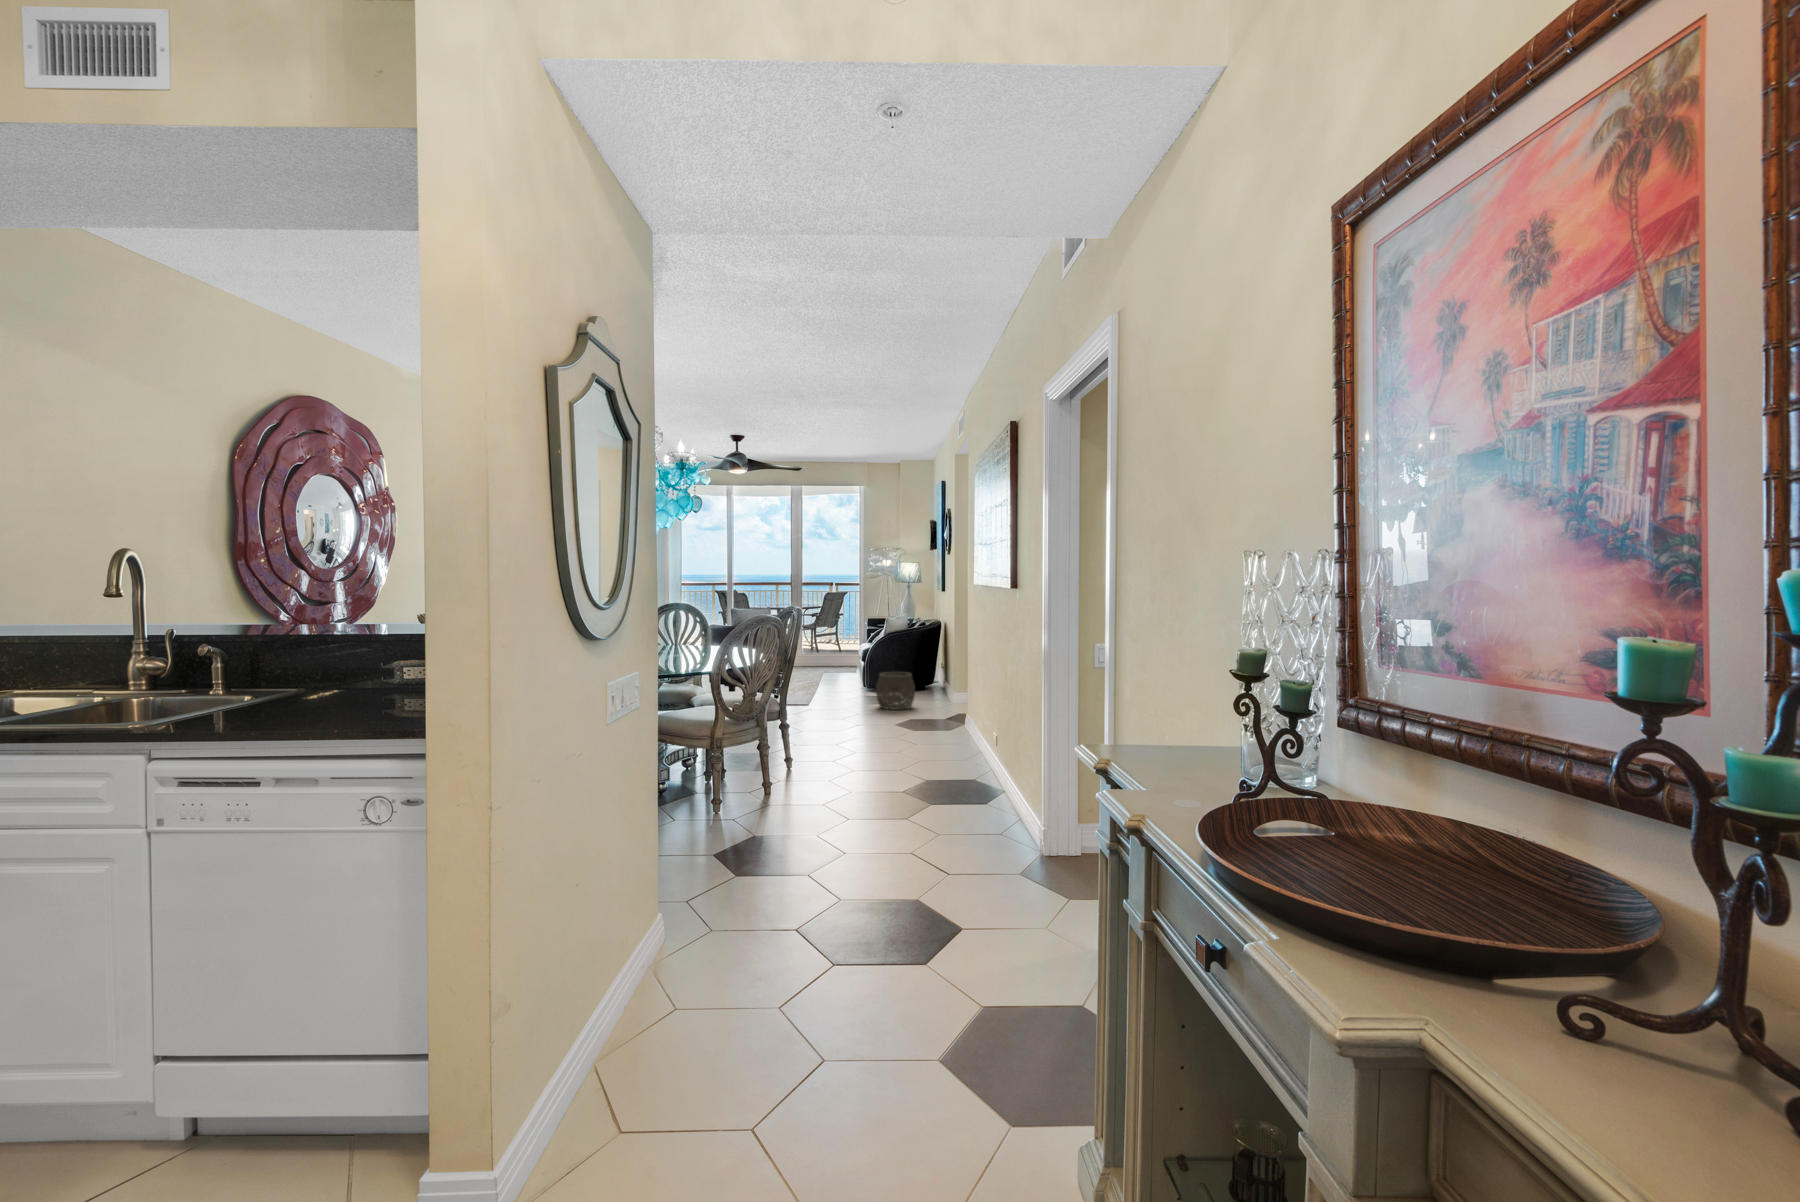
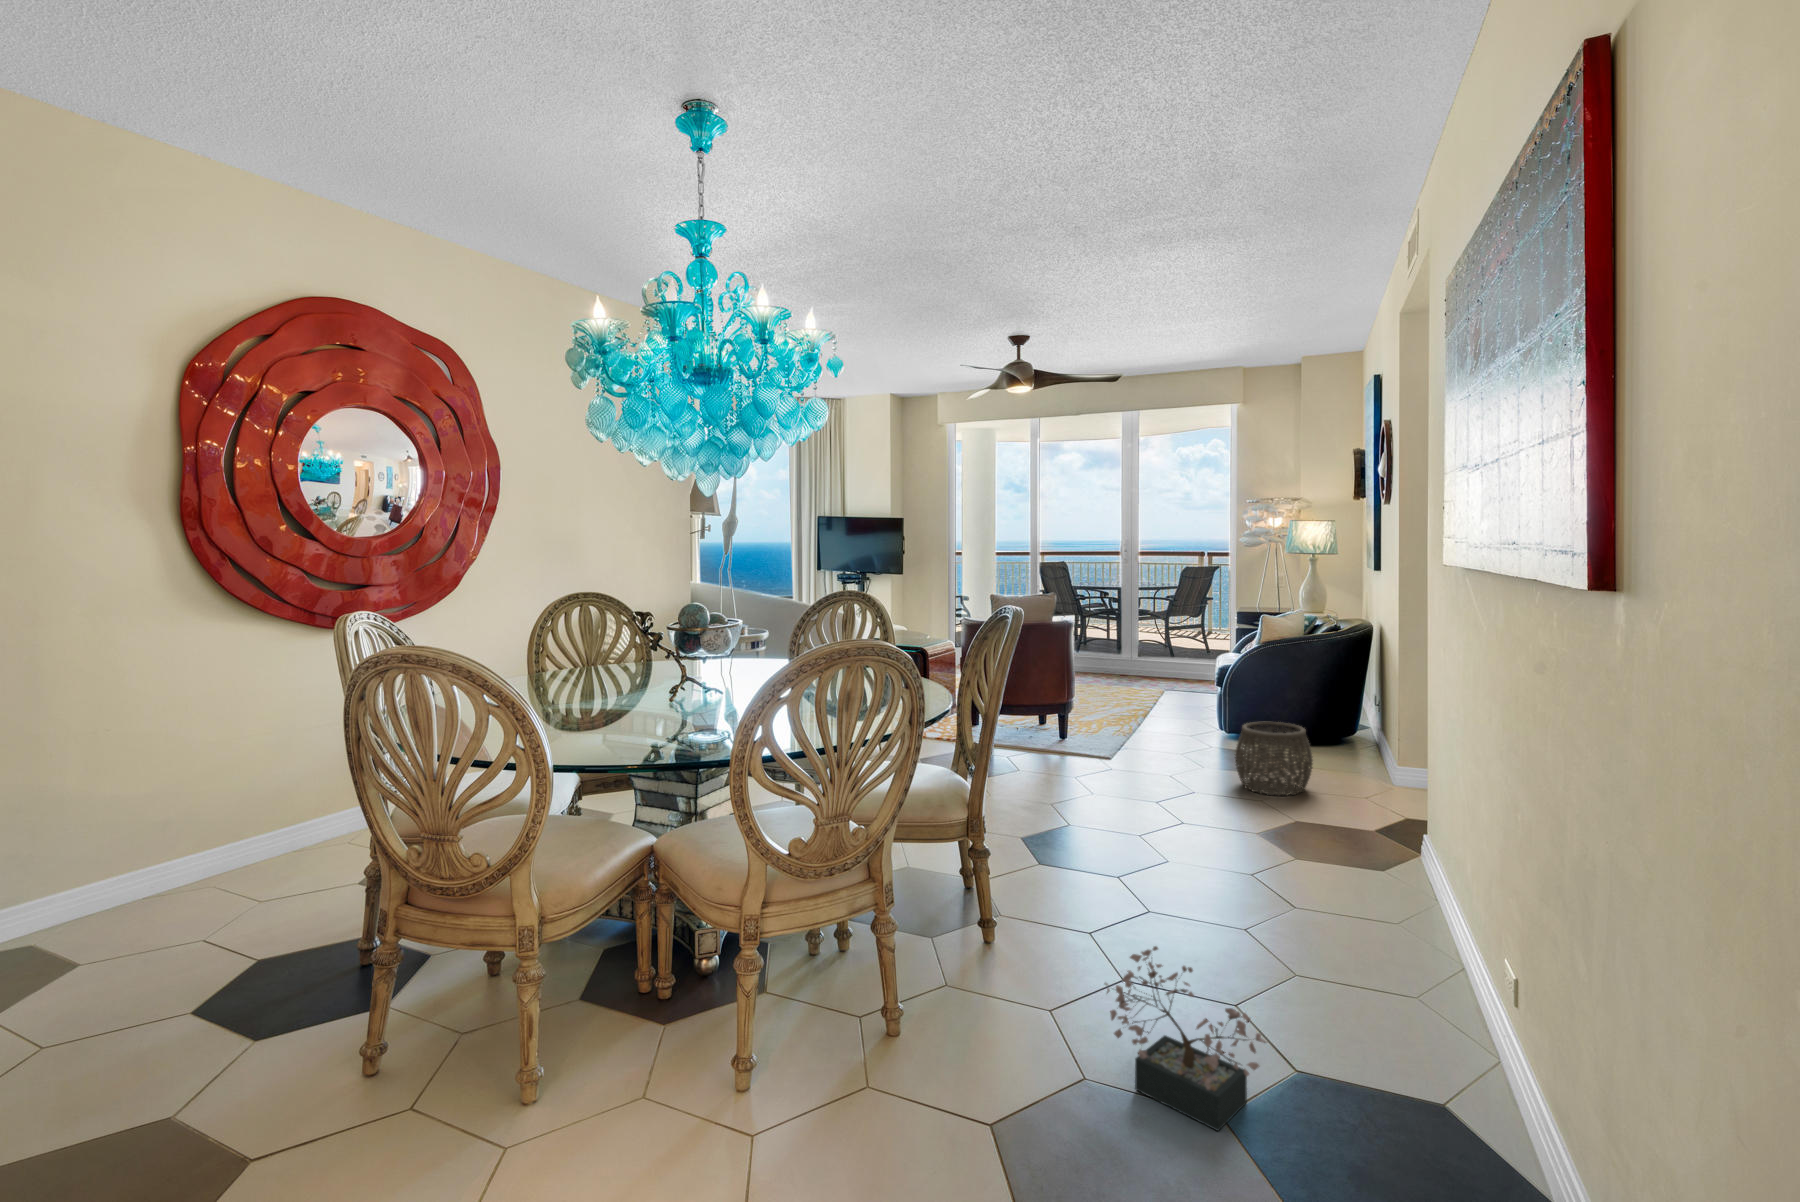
decorative plant: none [850,732,911,789] -> present [1105,946,1266,1131]

